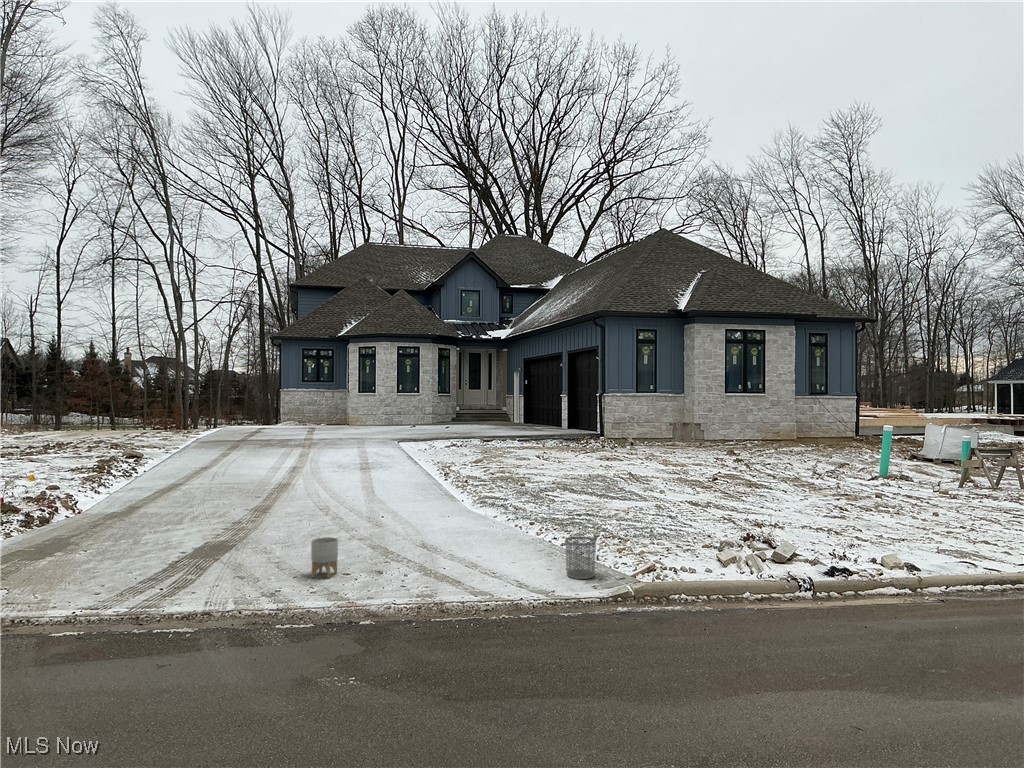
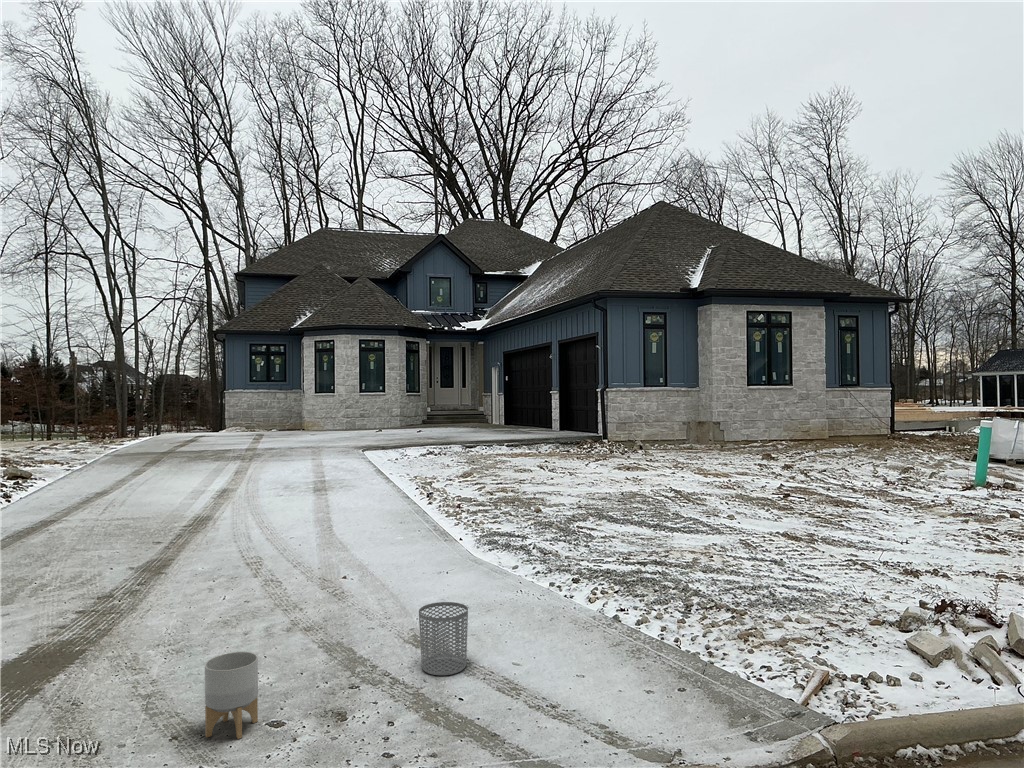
waste bin: present [565,536,596,579] -> present [419,602,468,675]

